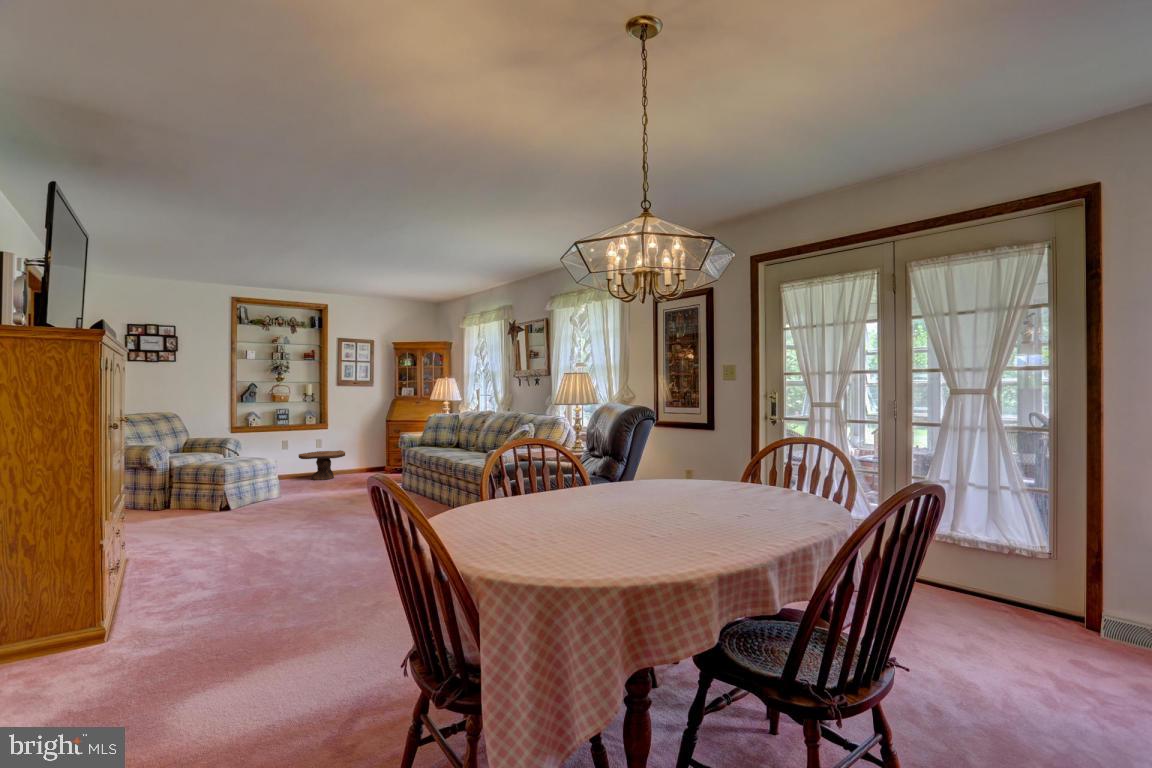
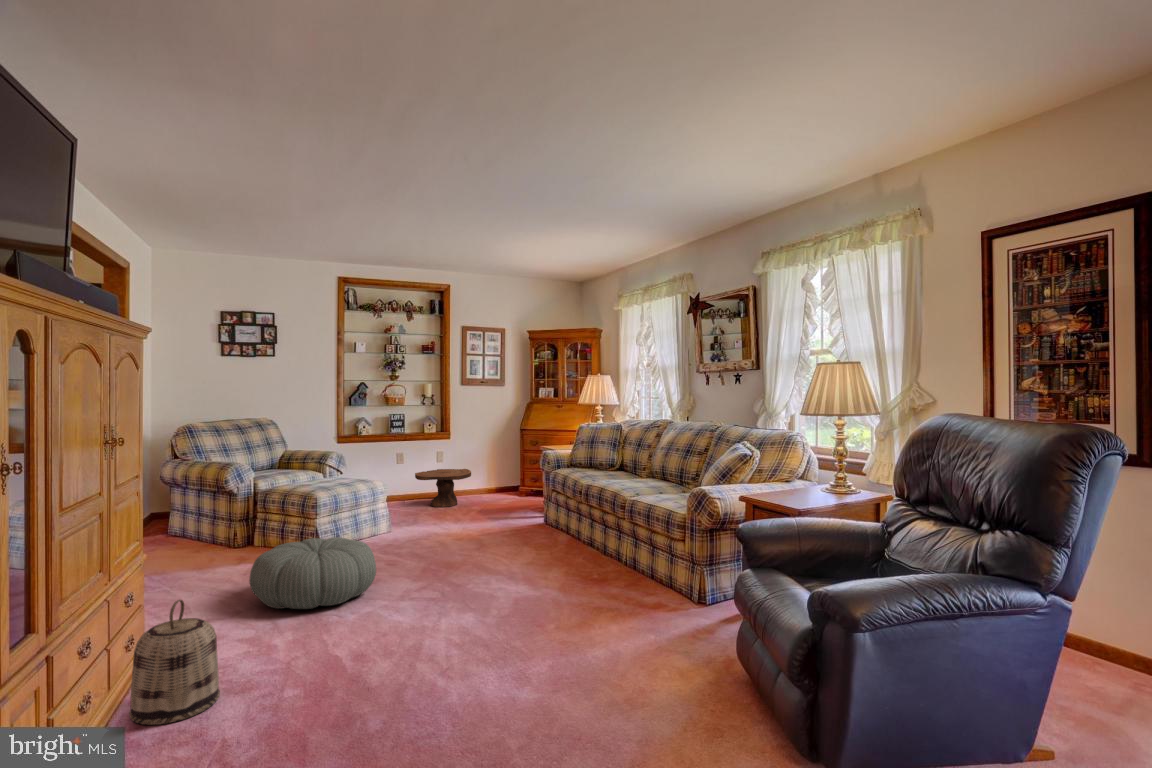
pouf: none [185,494,278,539] -> present [249,537,376,609]
basket: none [132,520,188,589] -> present [129,600,220,725]

